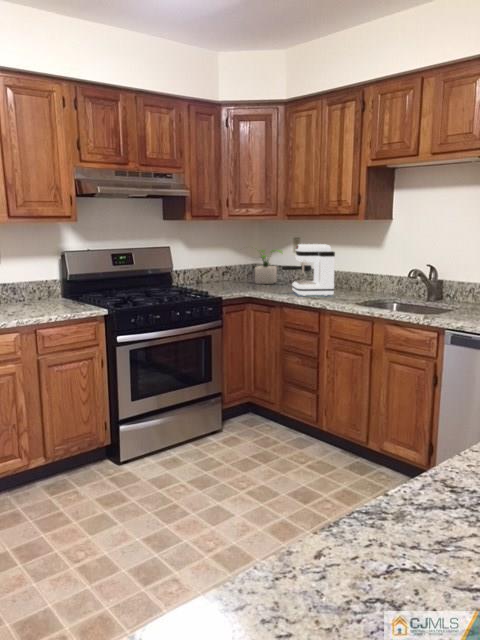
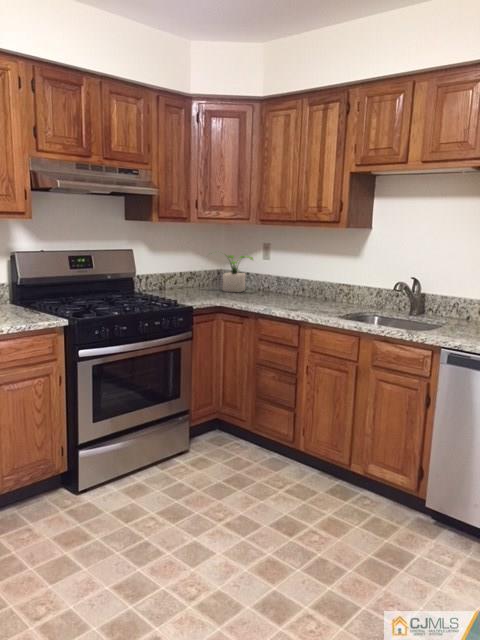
coffee maker: present [282,244,335,296] -> none [256,252,314,307]

